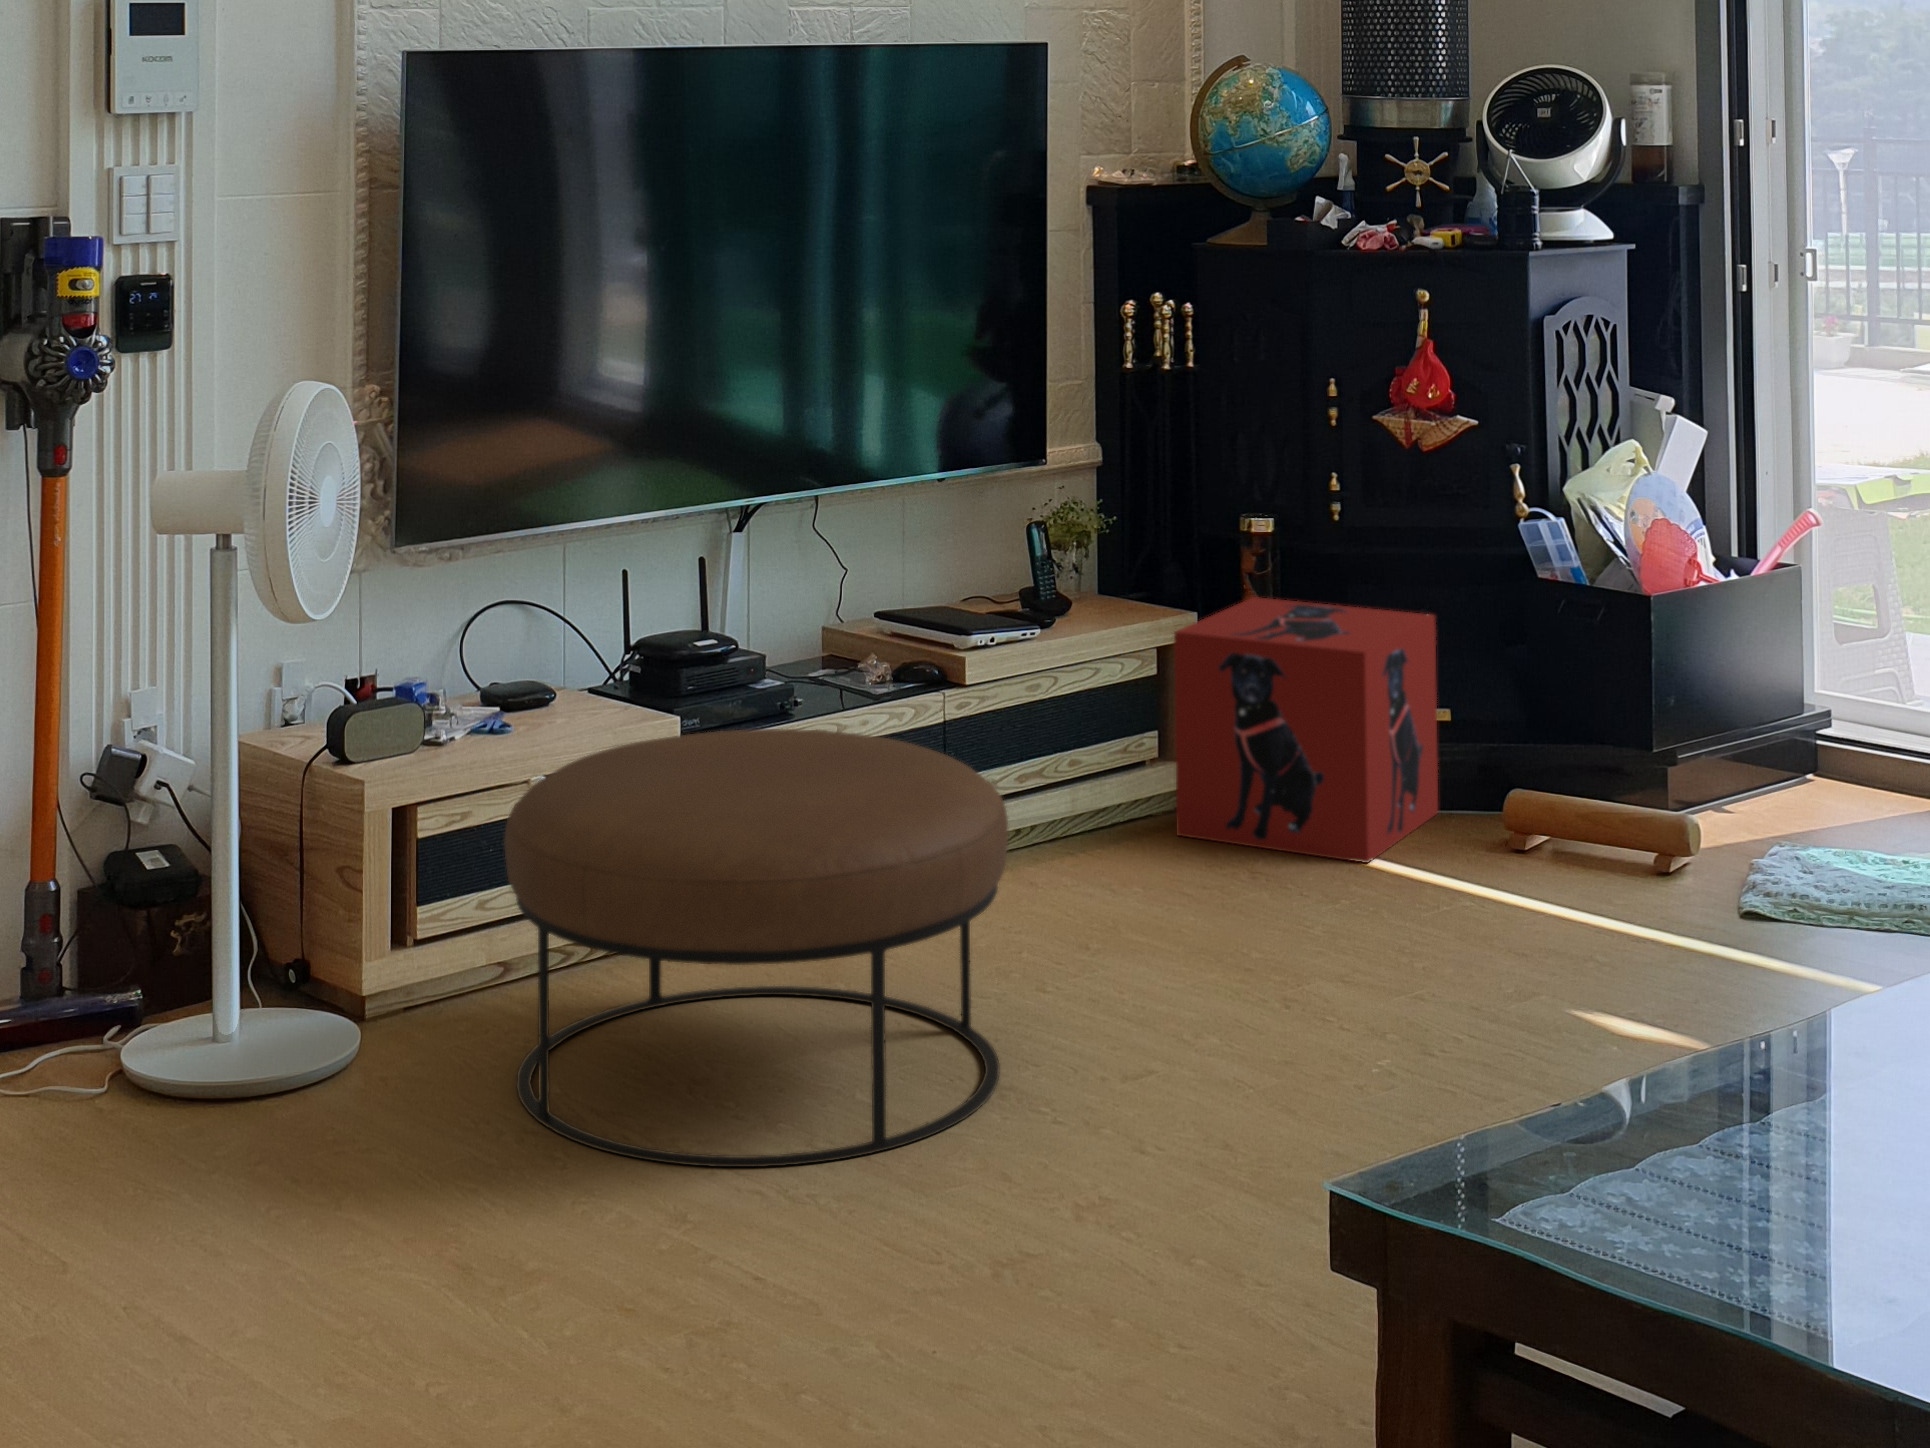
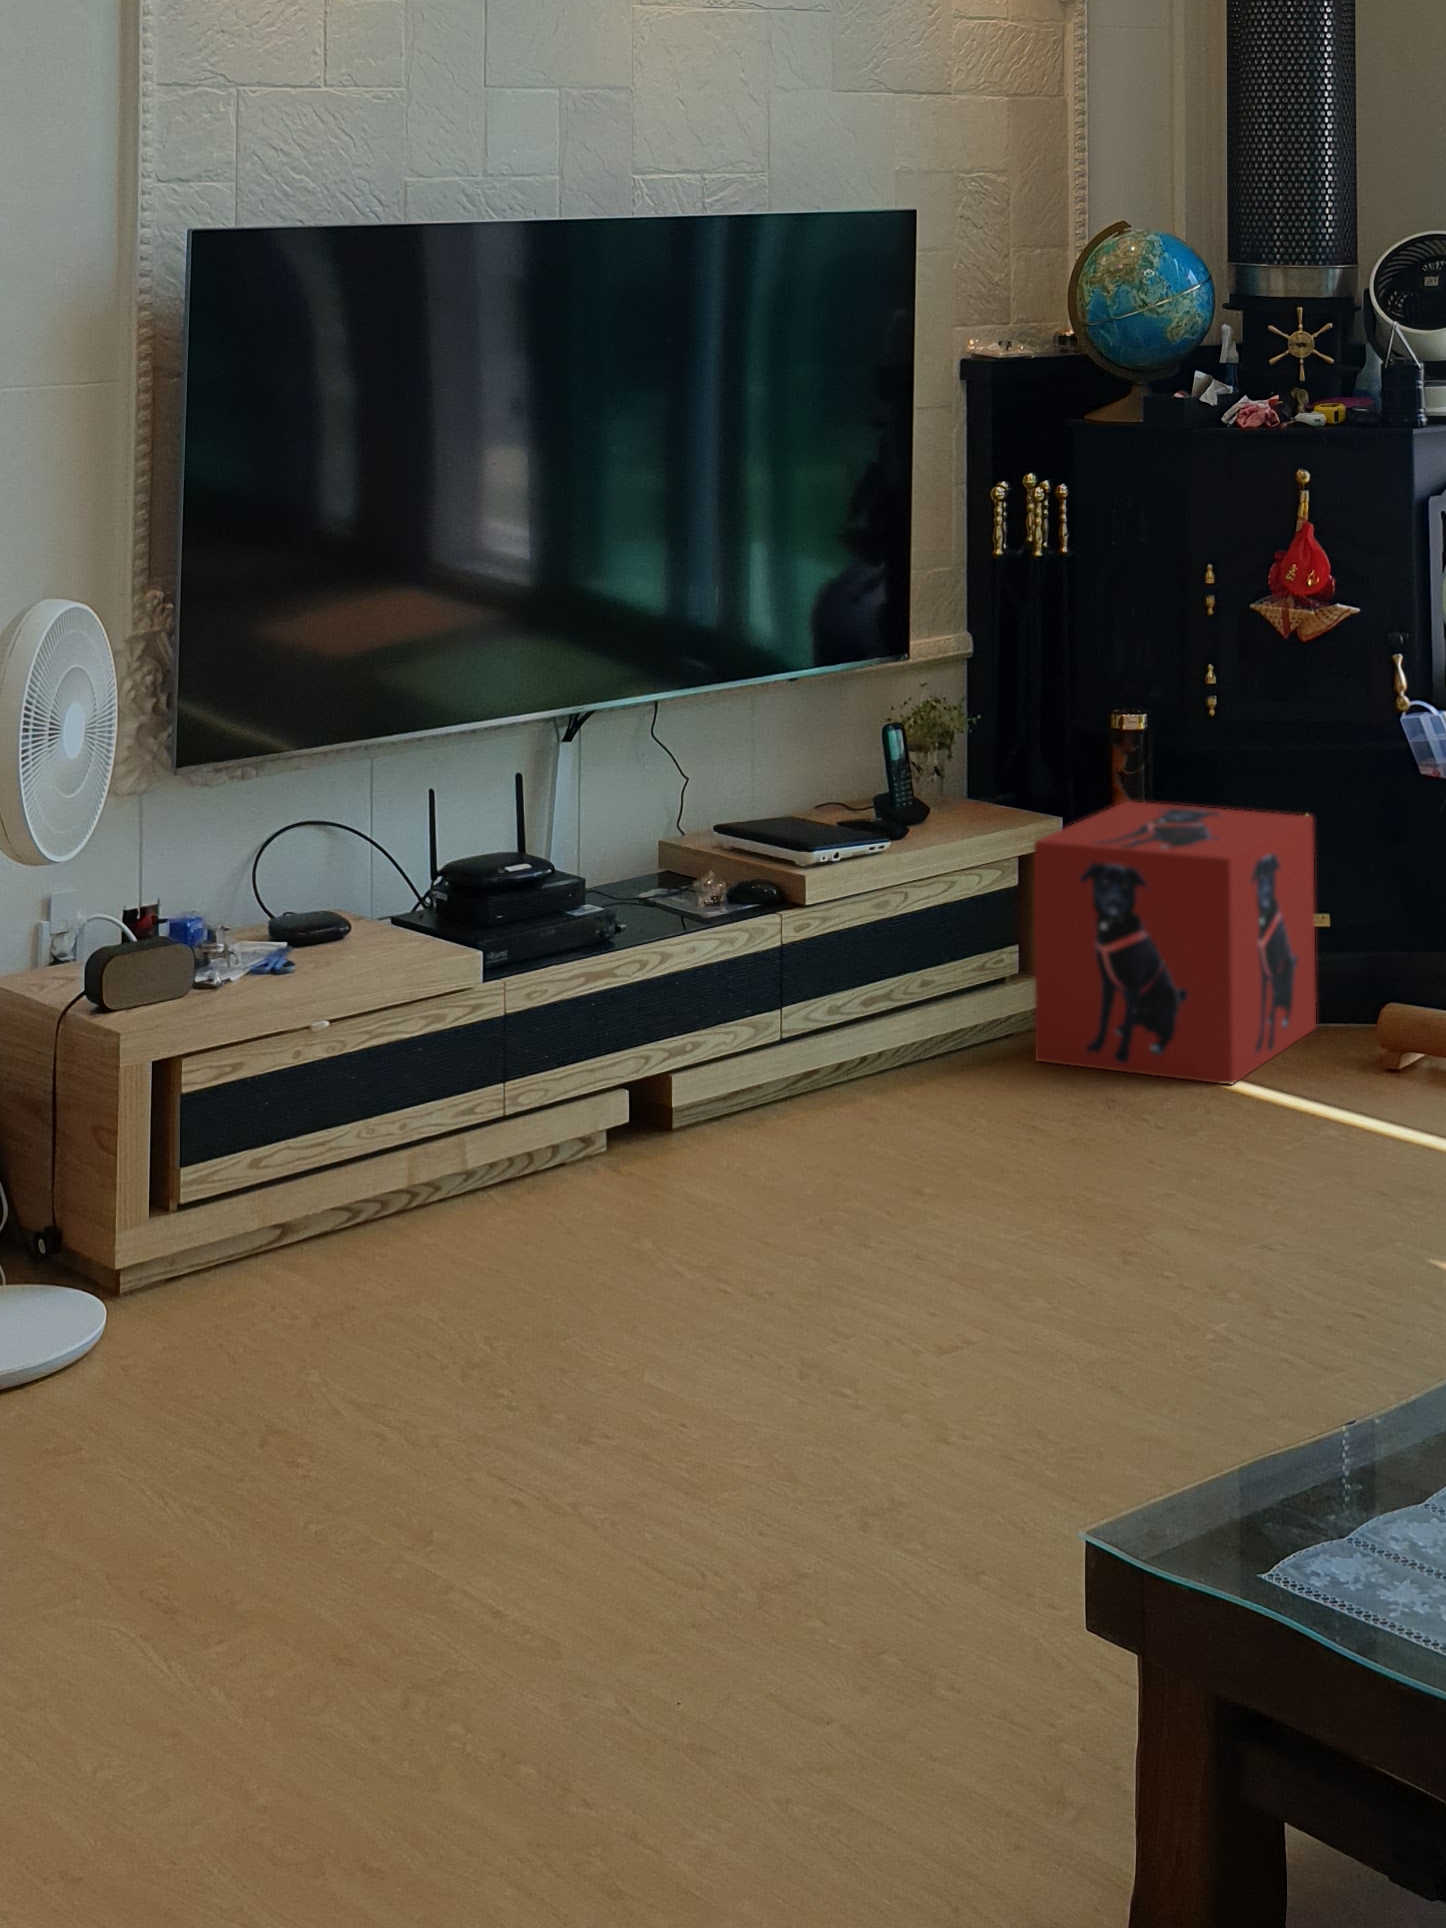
ottoman: present [505,729,1008,1167] -> none [270,961,816,1436]

